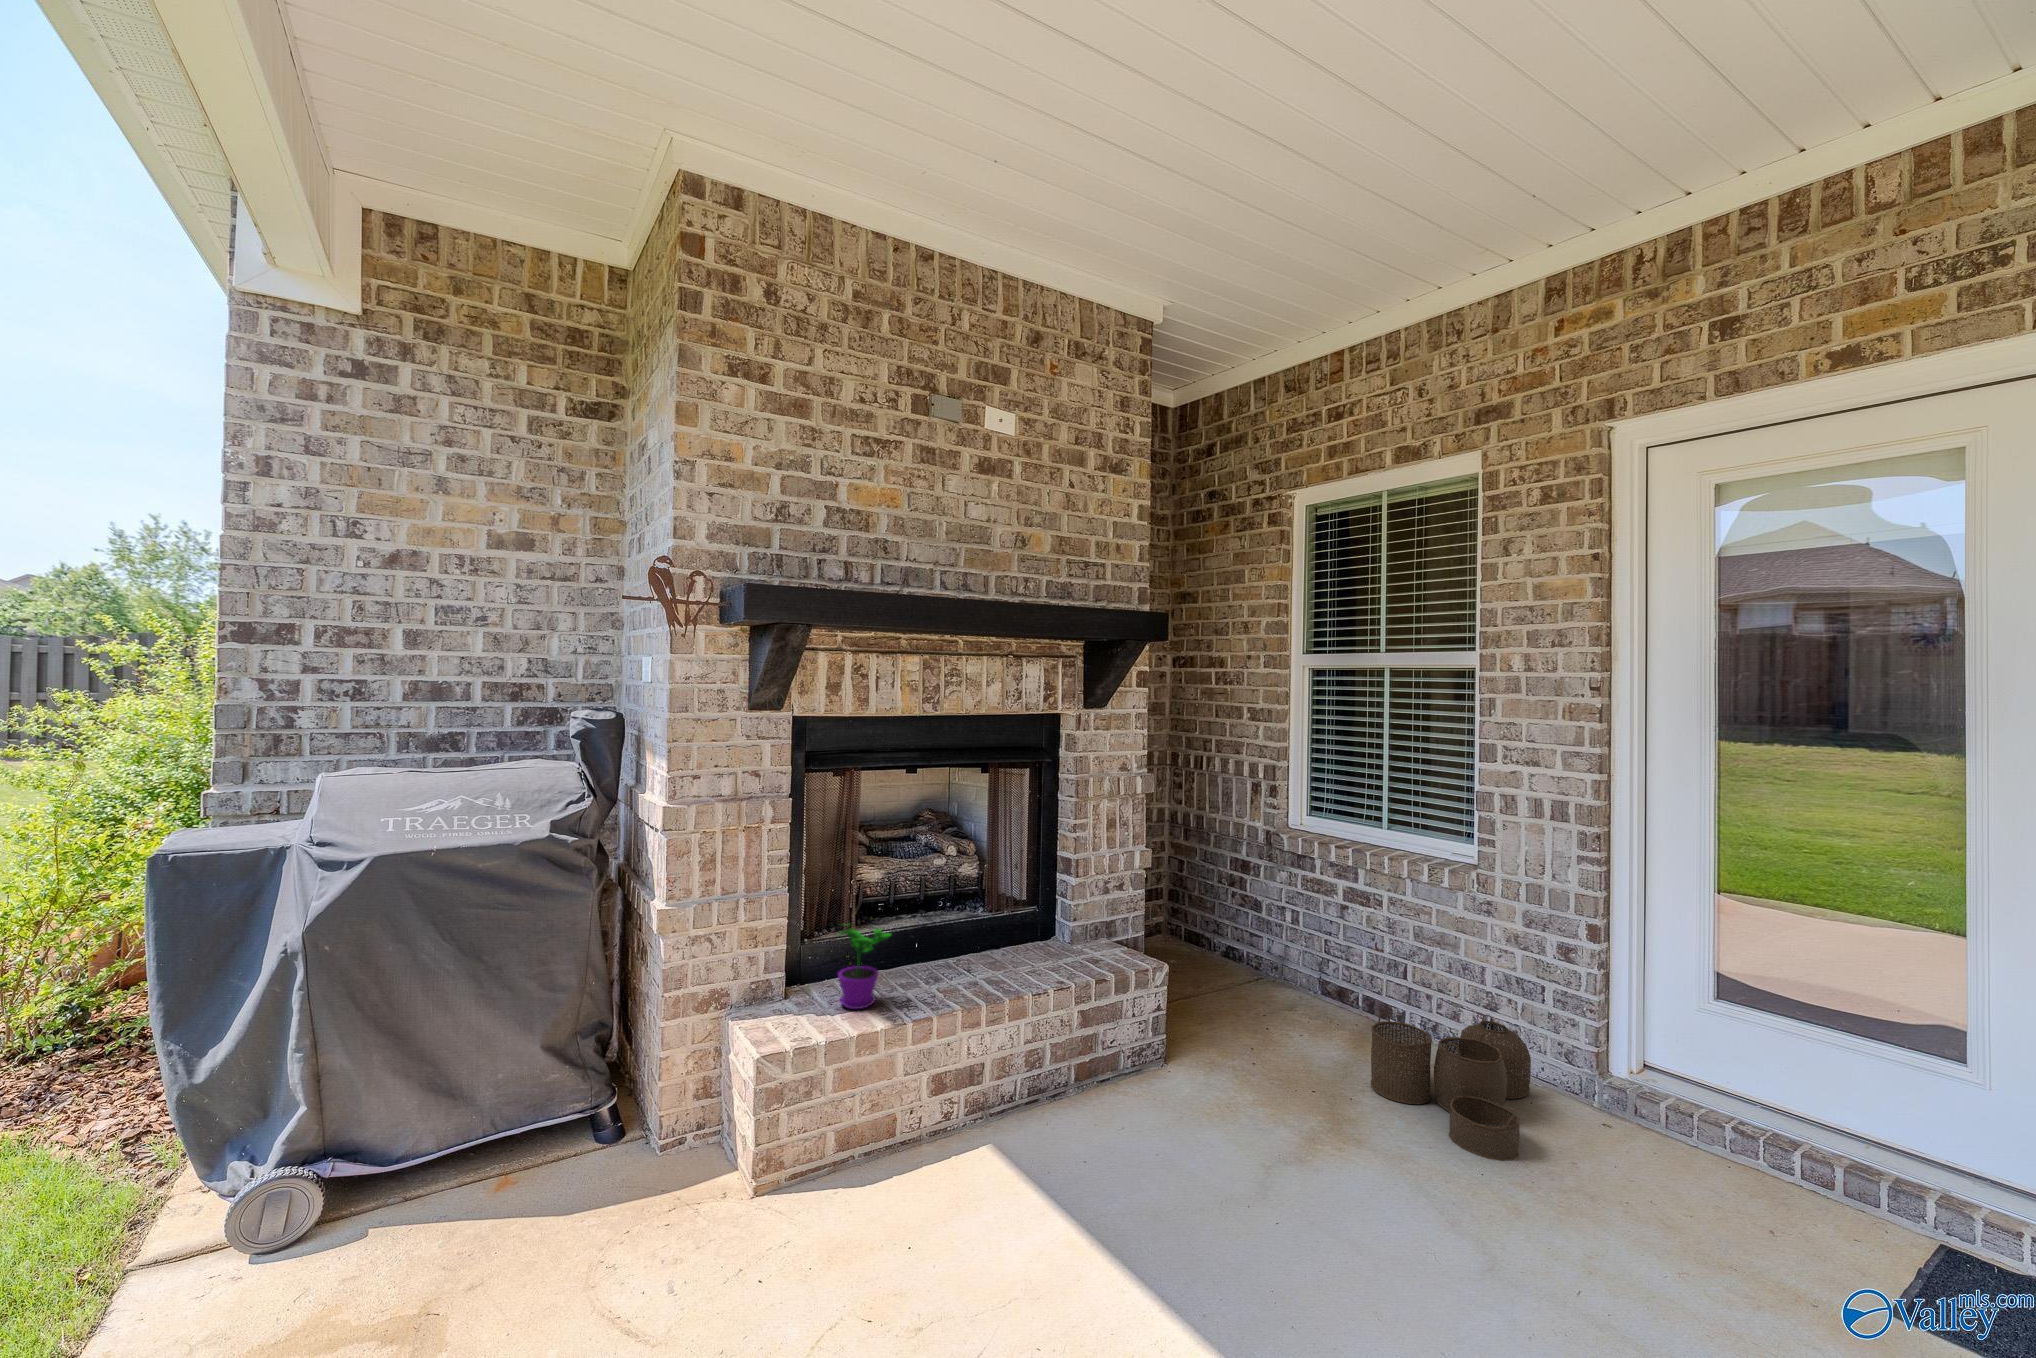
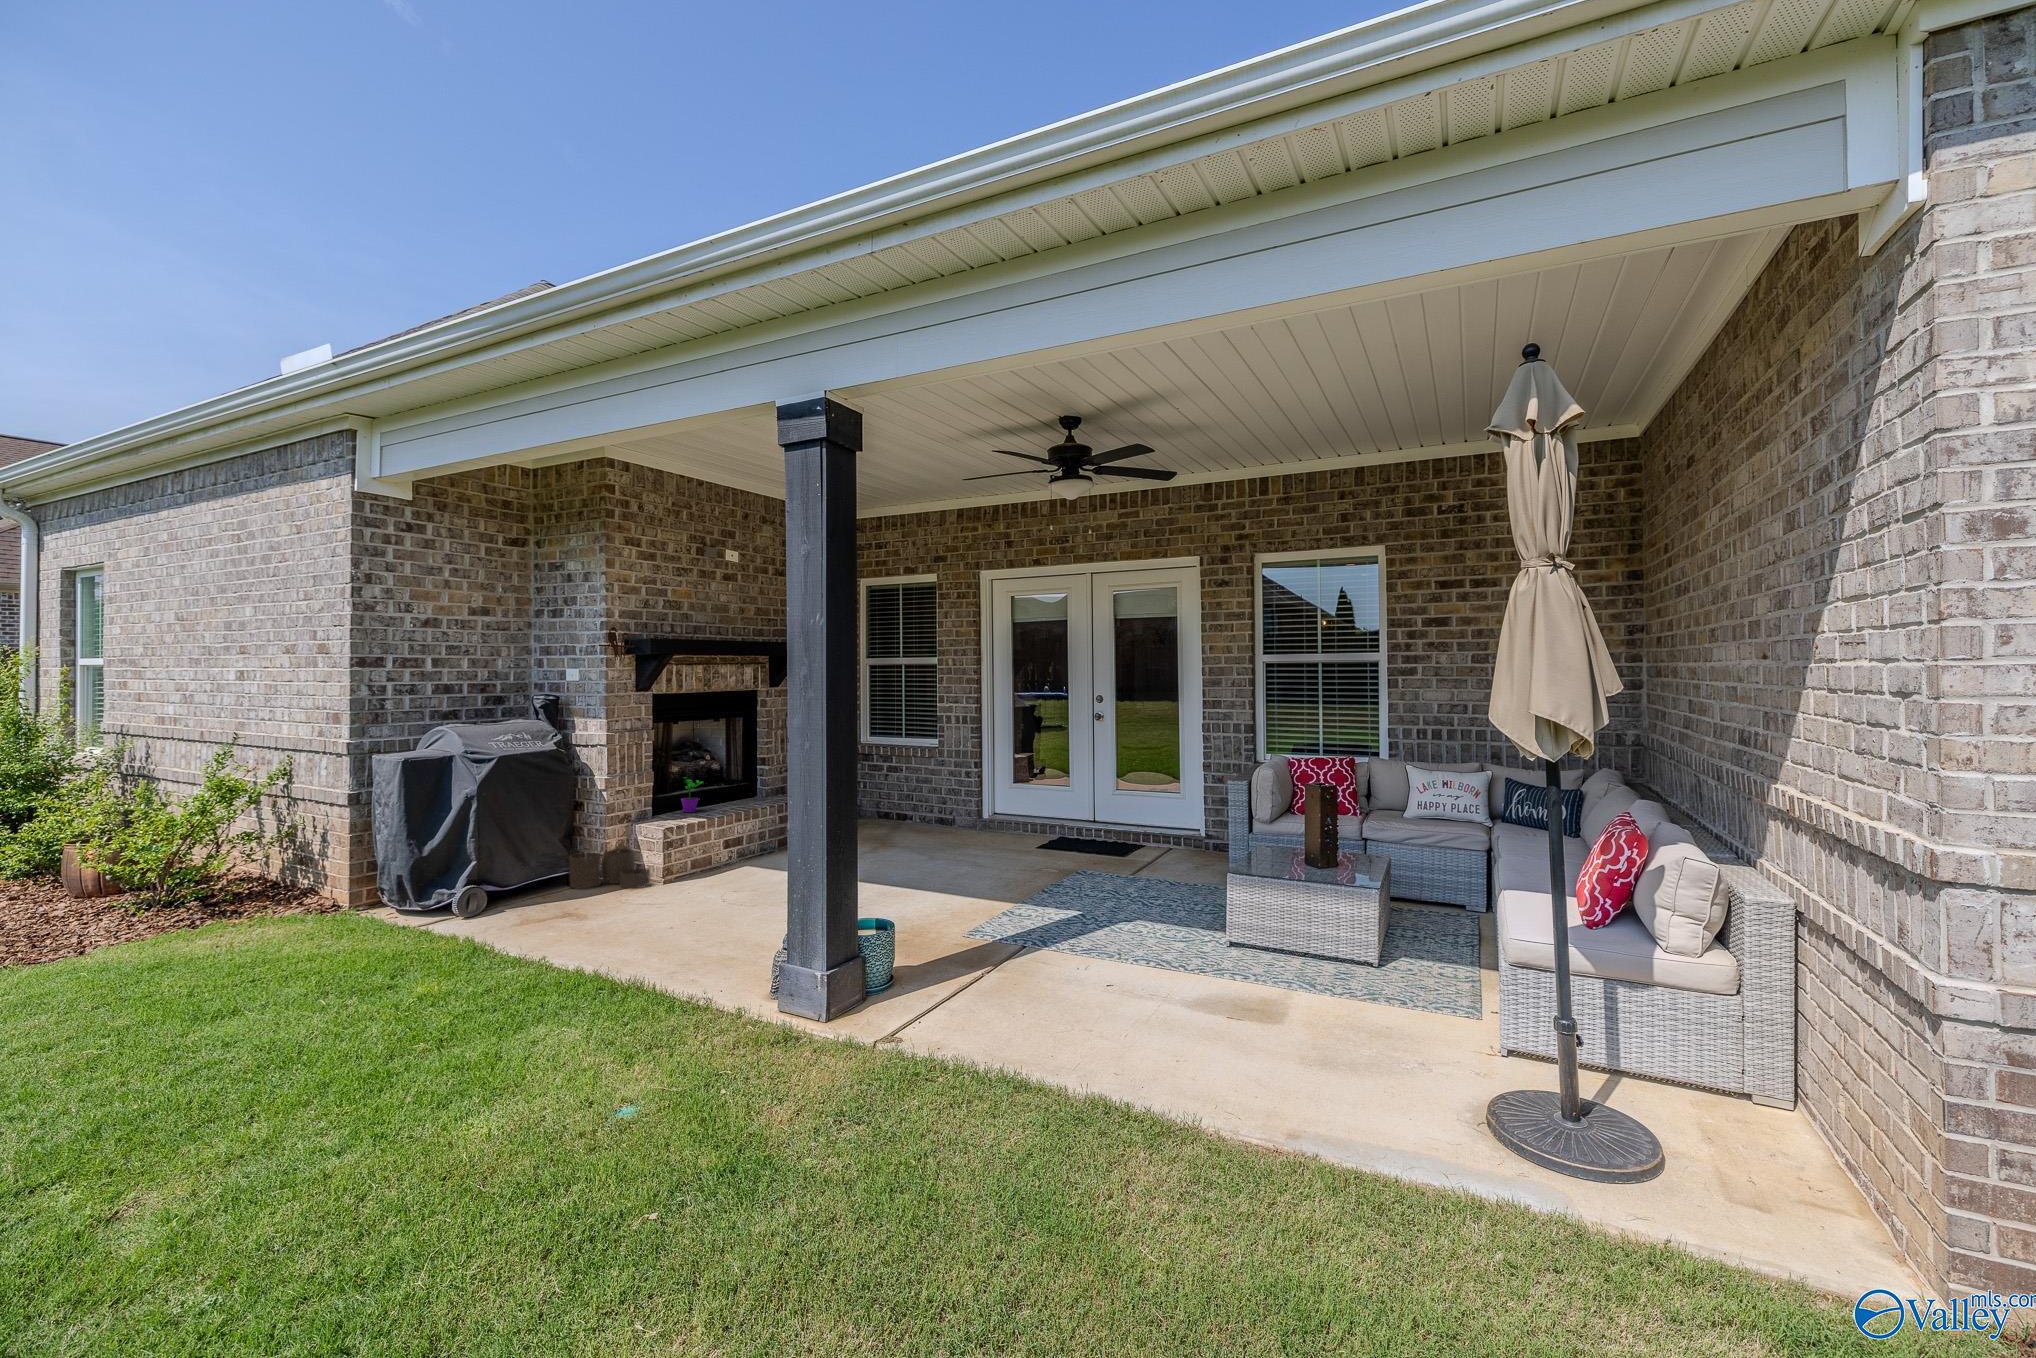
woven basket: present [1371,1012,1531,1161] -> present [569,844,650,889]

